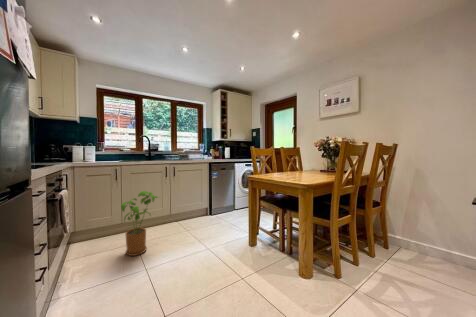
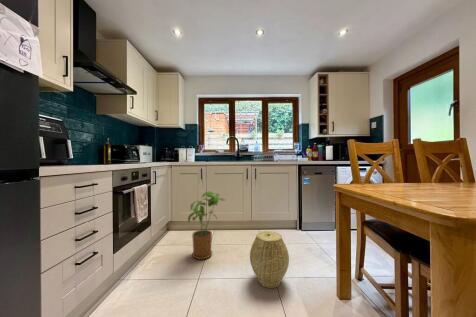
woven basket: none [191,215,220,255] -> present [250,231,289,288]

